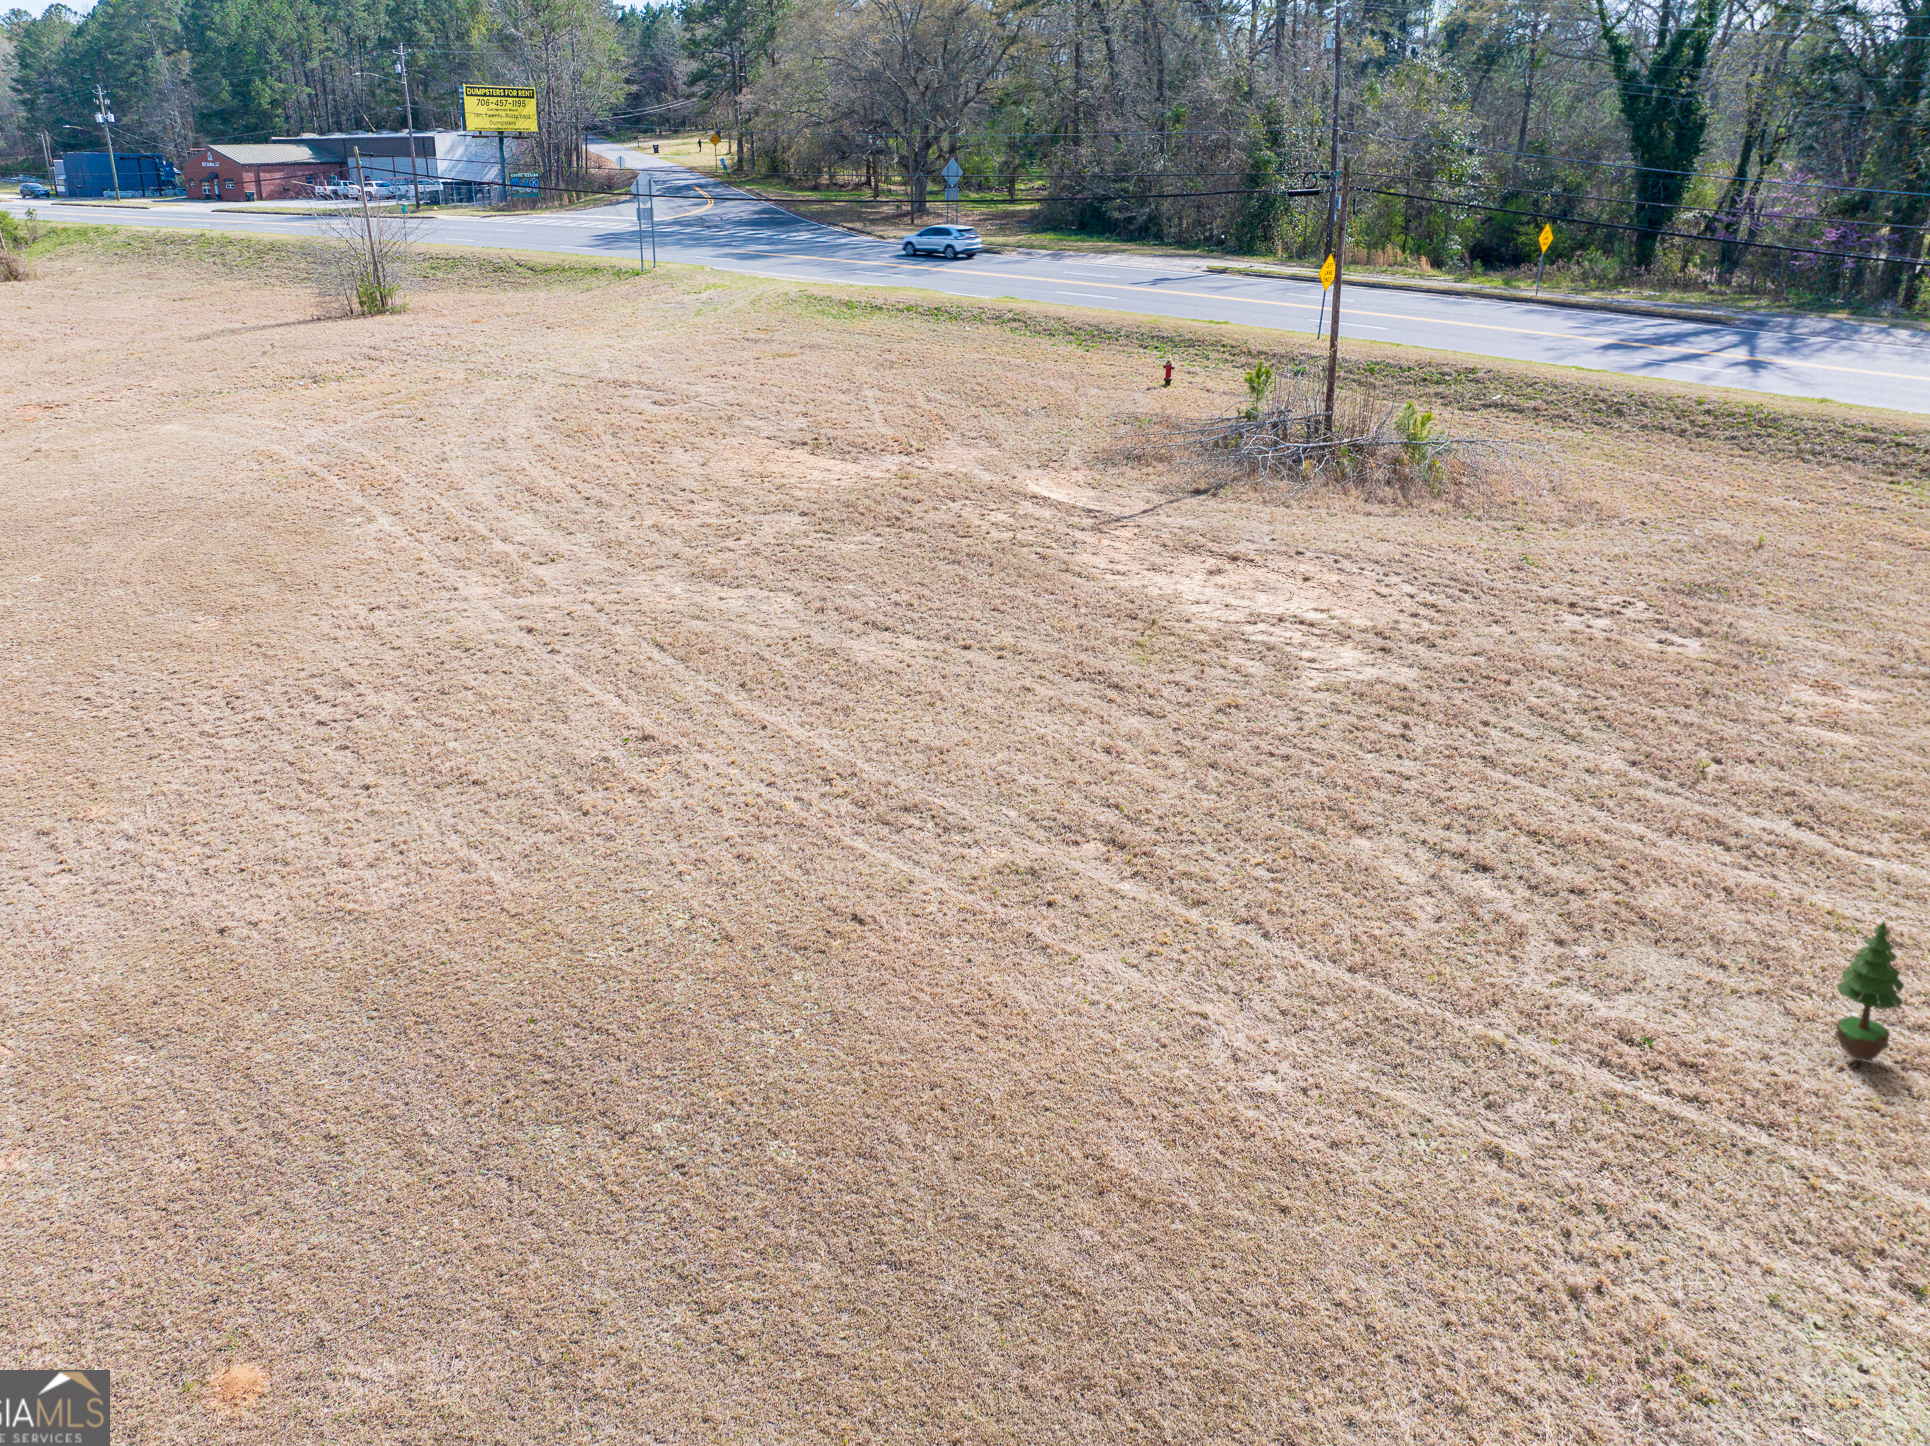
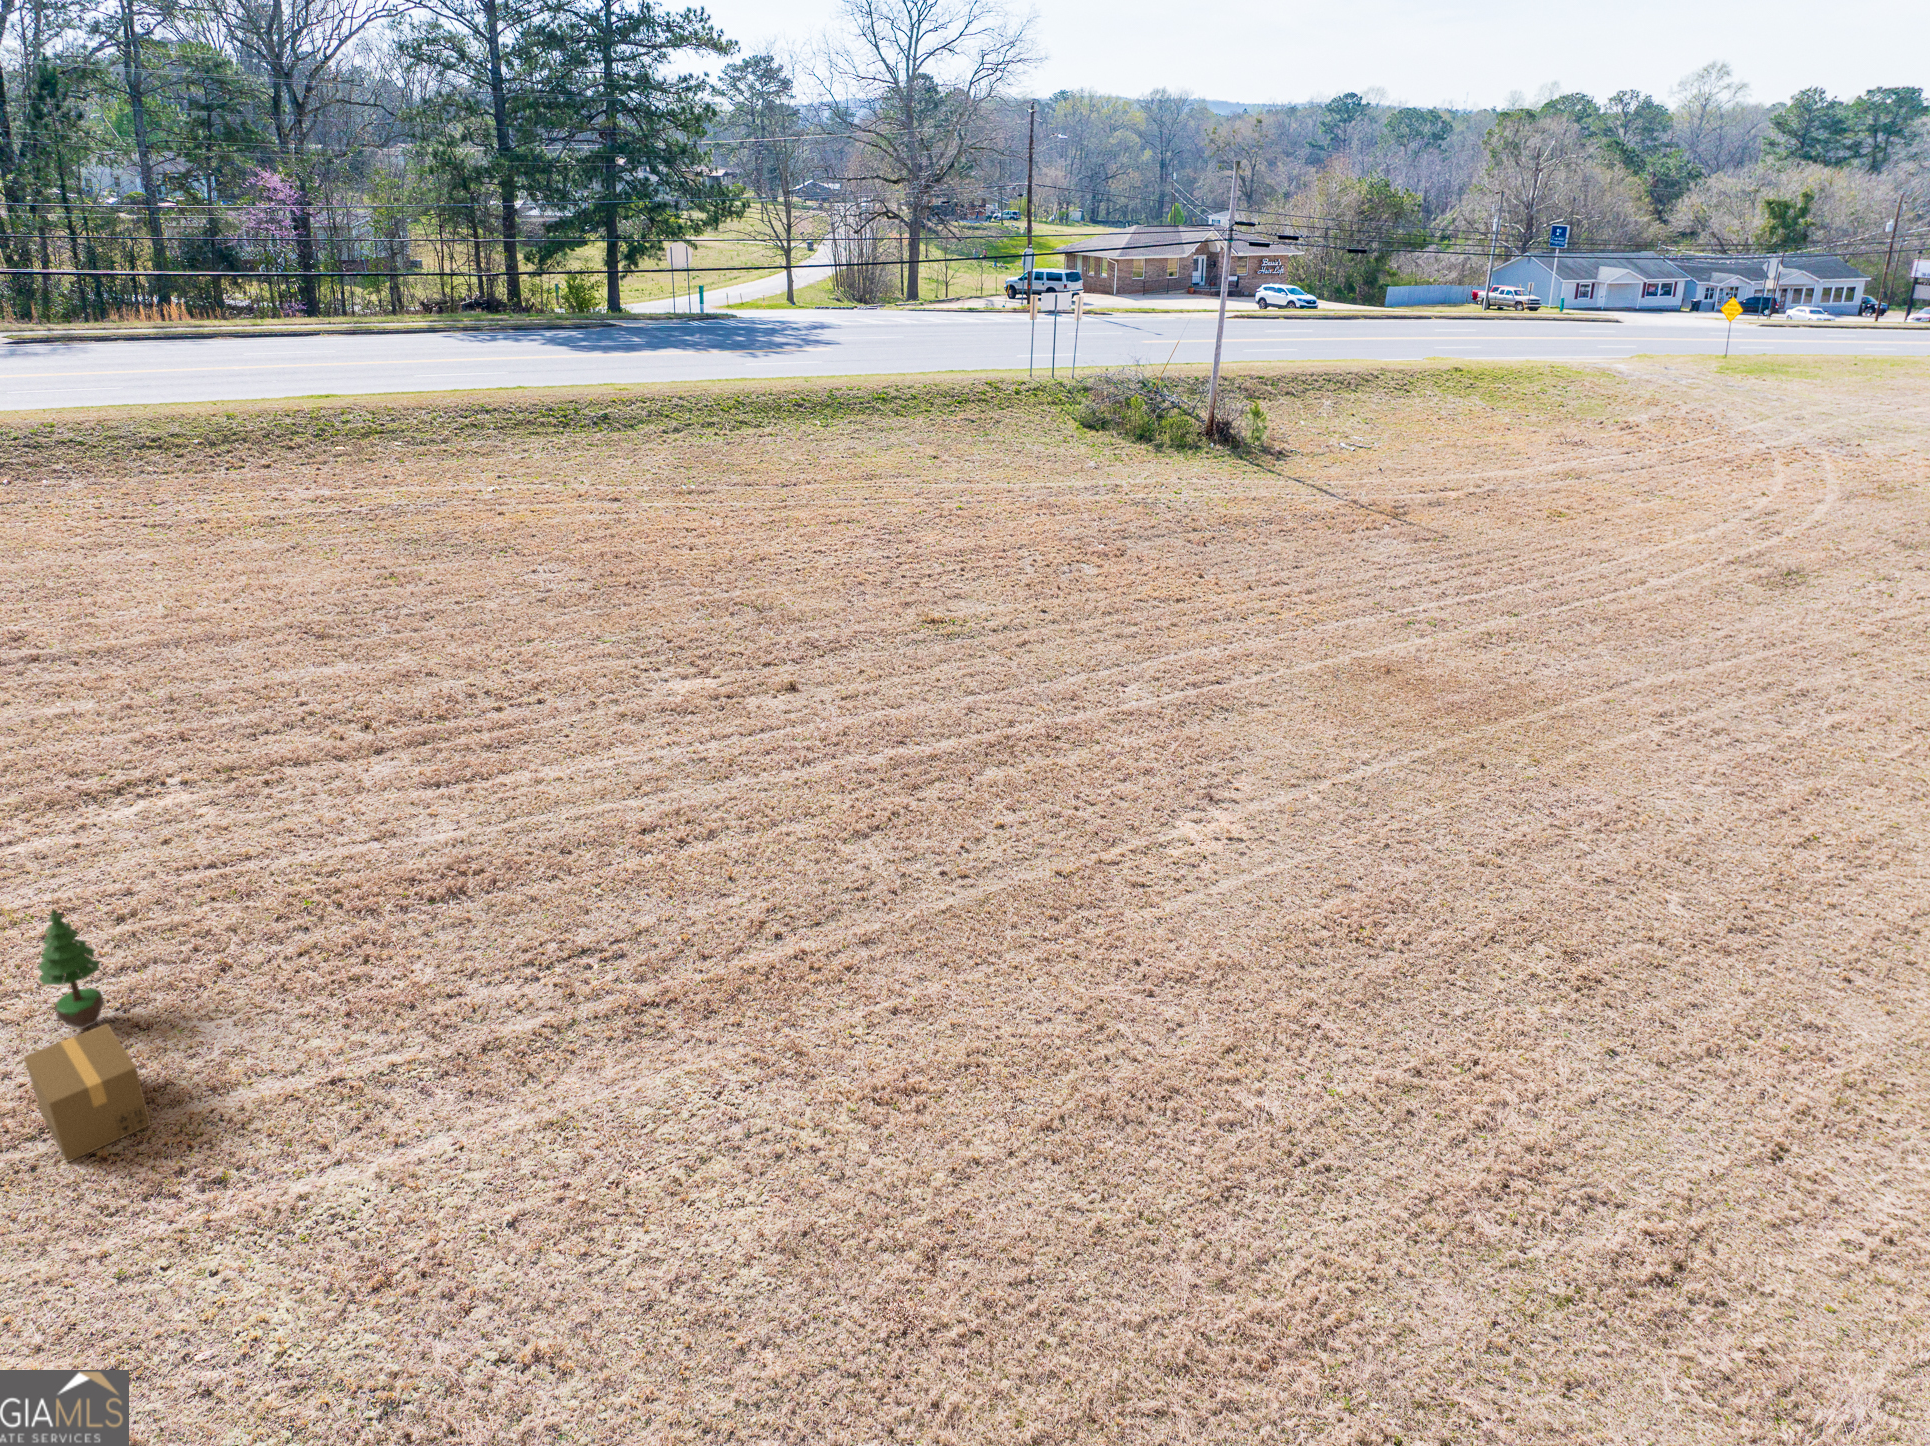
cardboard box: none [1777,1045,1889,1190] -> present [24,1024,151,1162]

